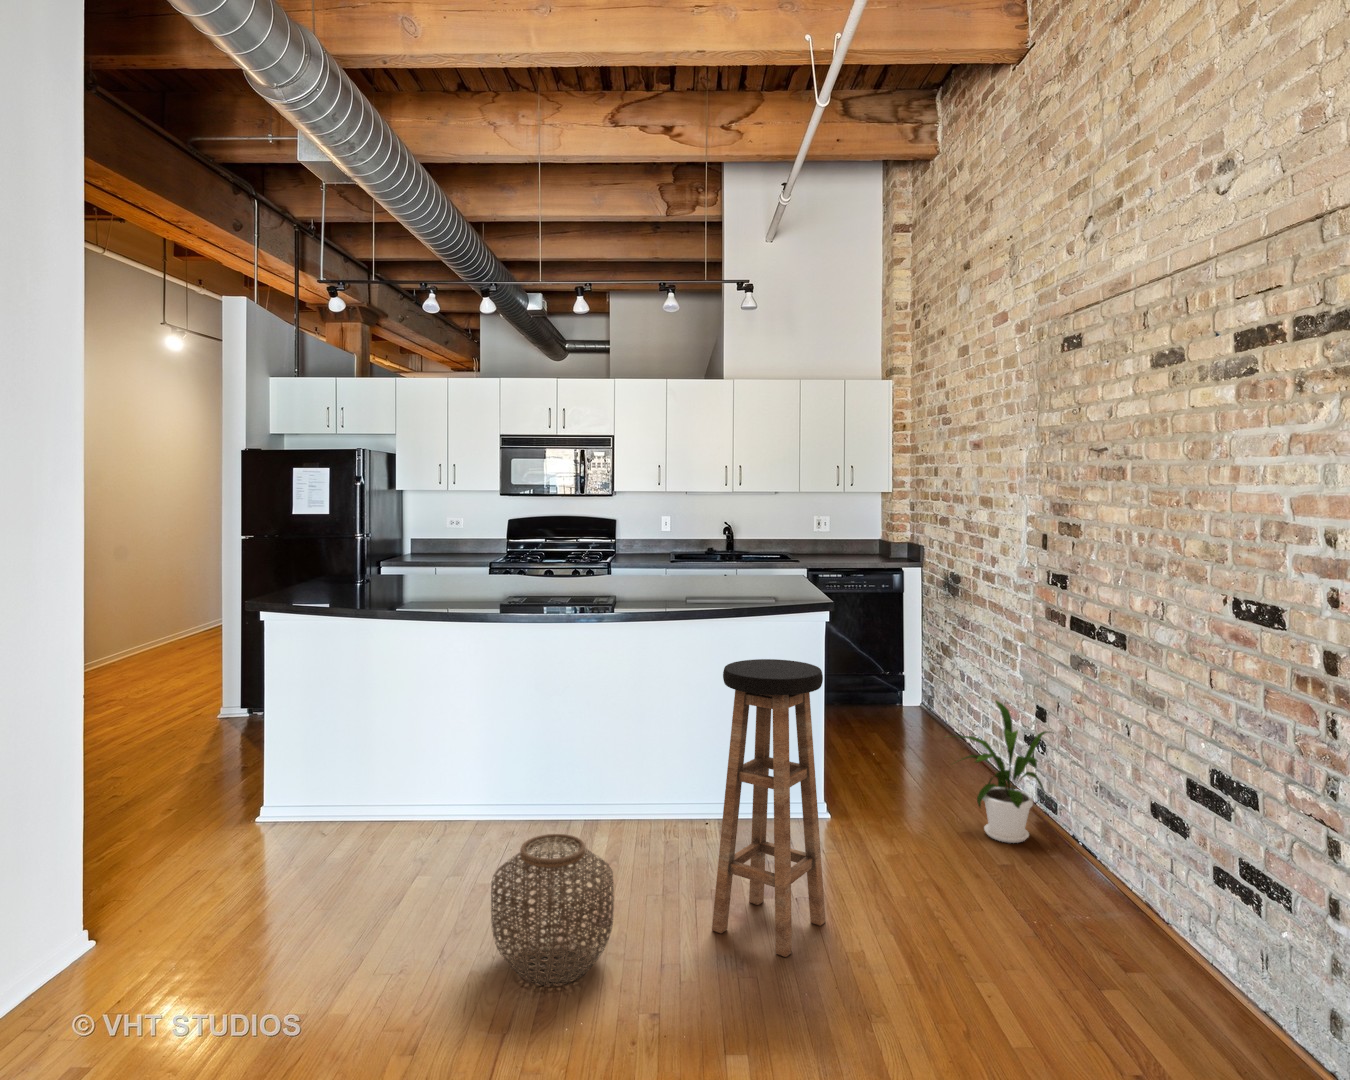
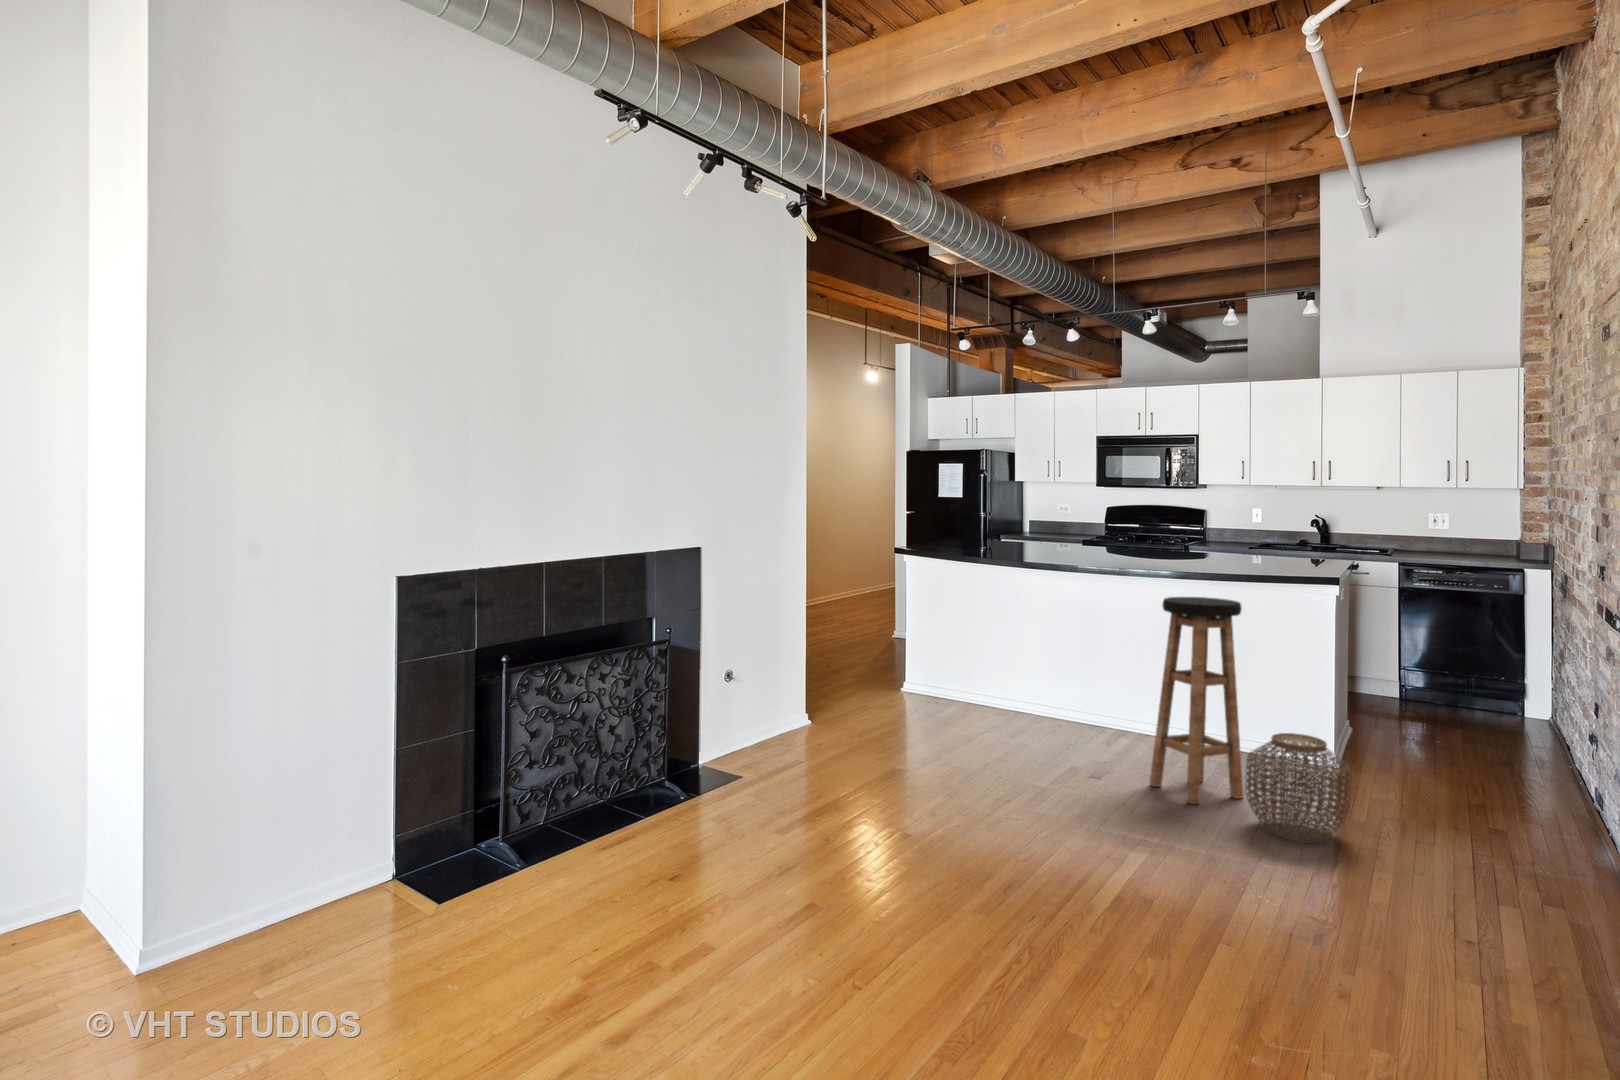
house plant: present [957,700,1048,843] -> none [1434,670,1550,799]
woven basket: present [491,834,614,985] -> present [1246,733,1351,843]

